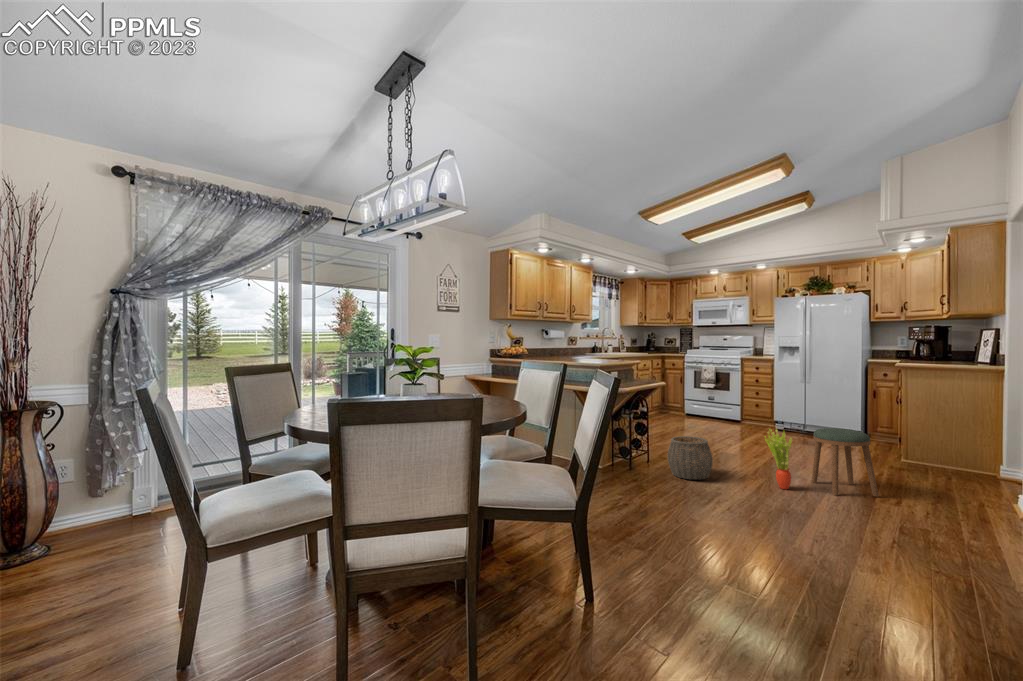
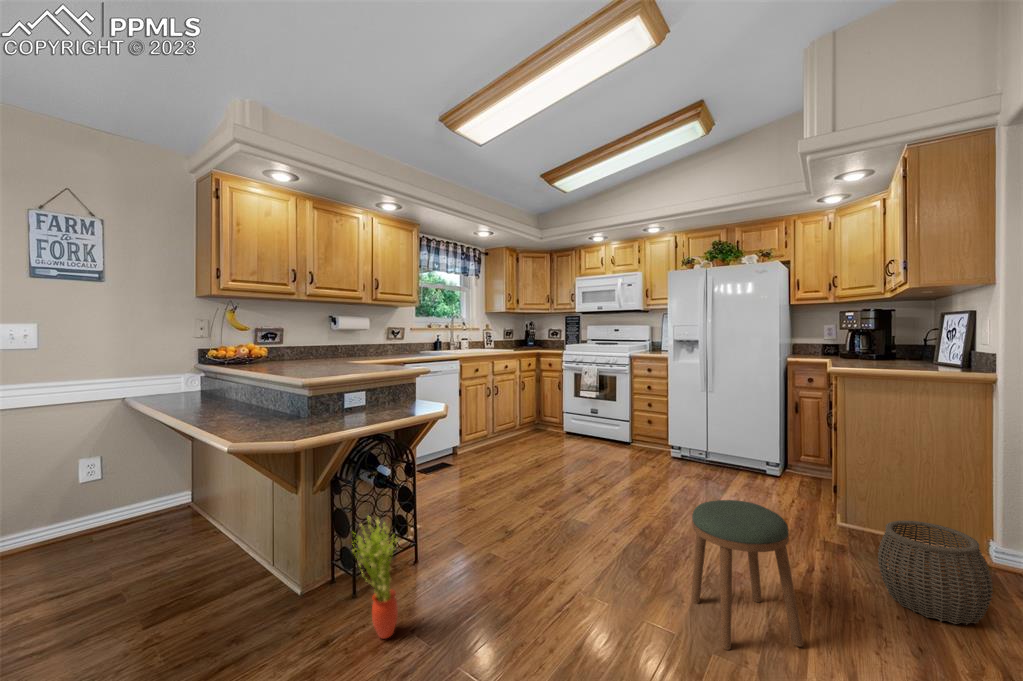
potted plant: present [765,429,792,489] -> present [352,516,398,639]
woven basket: present [668,436,713,480] -> present [878,521,993,625]

